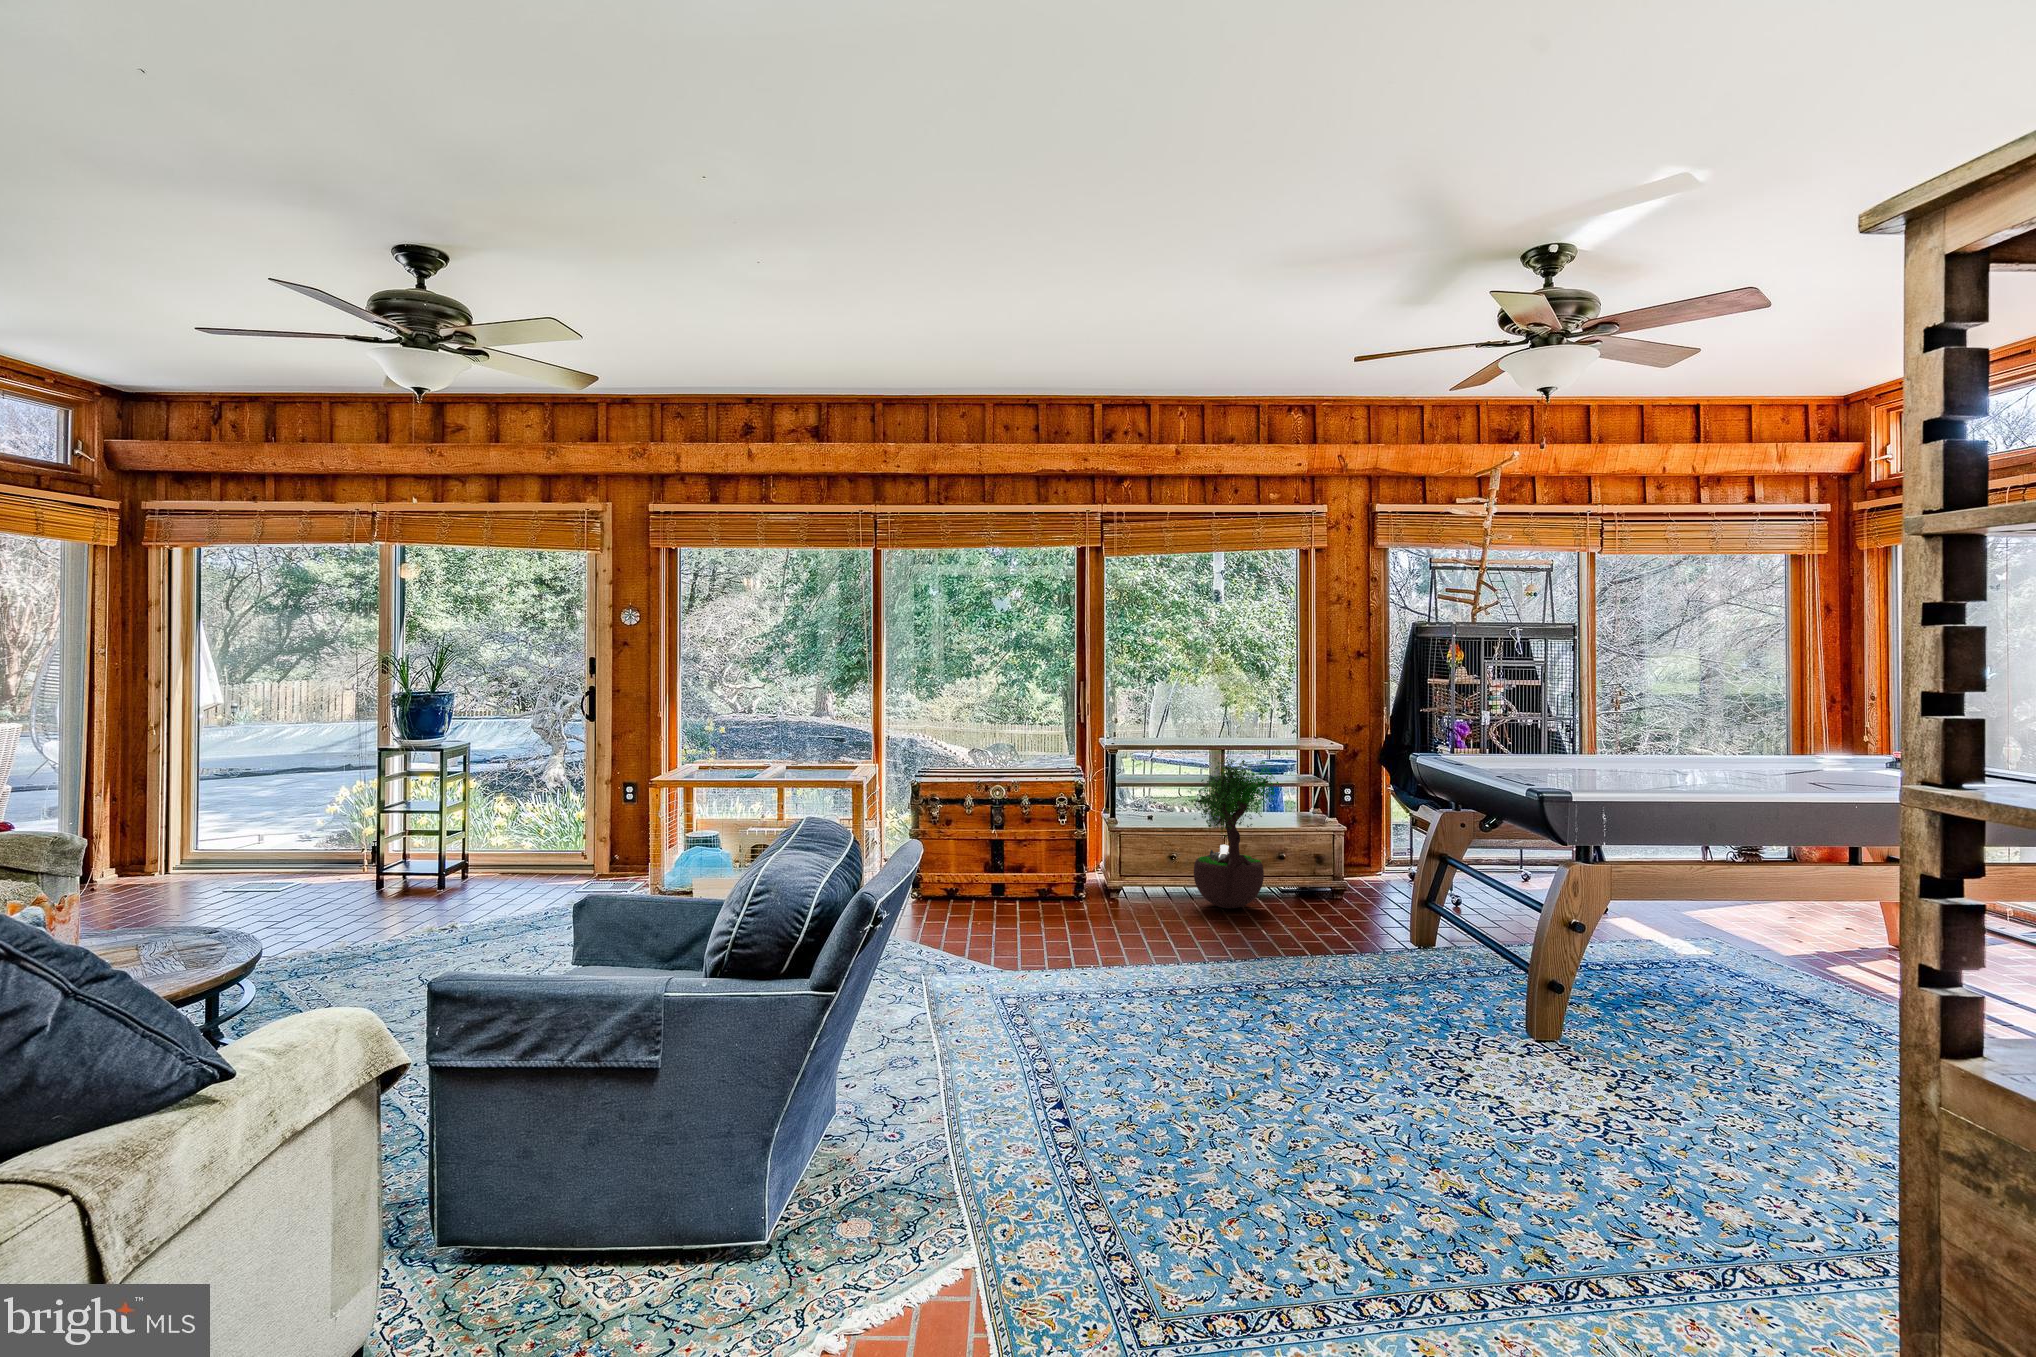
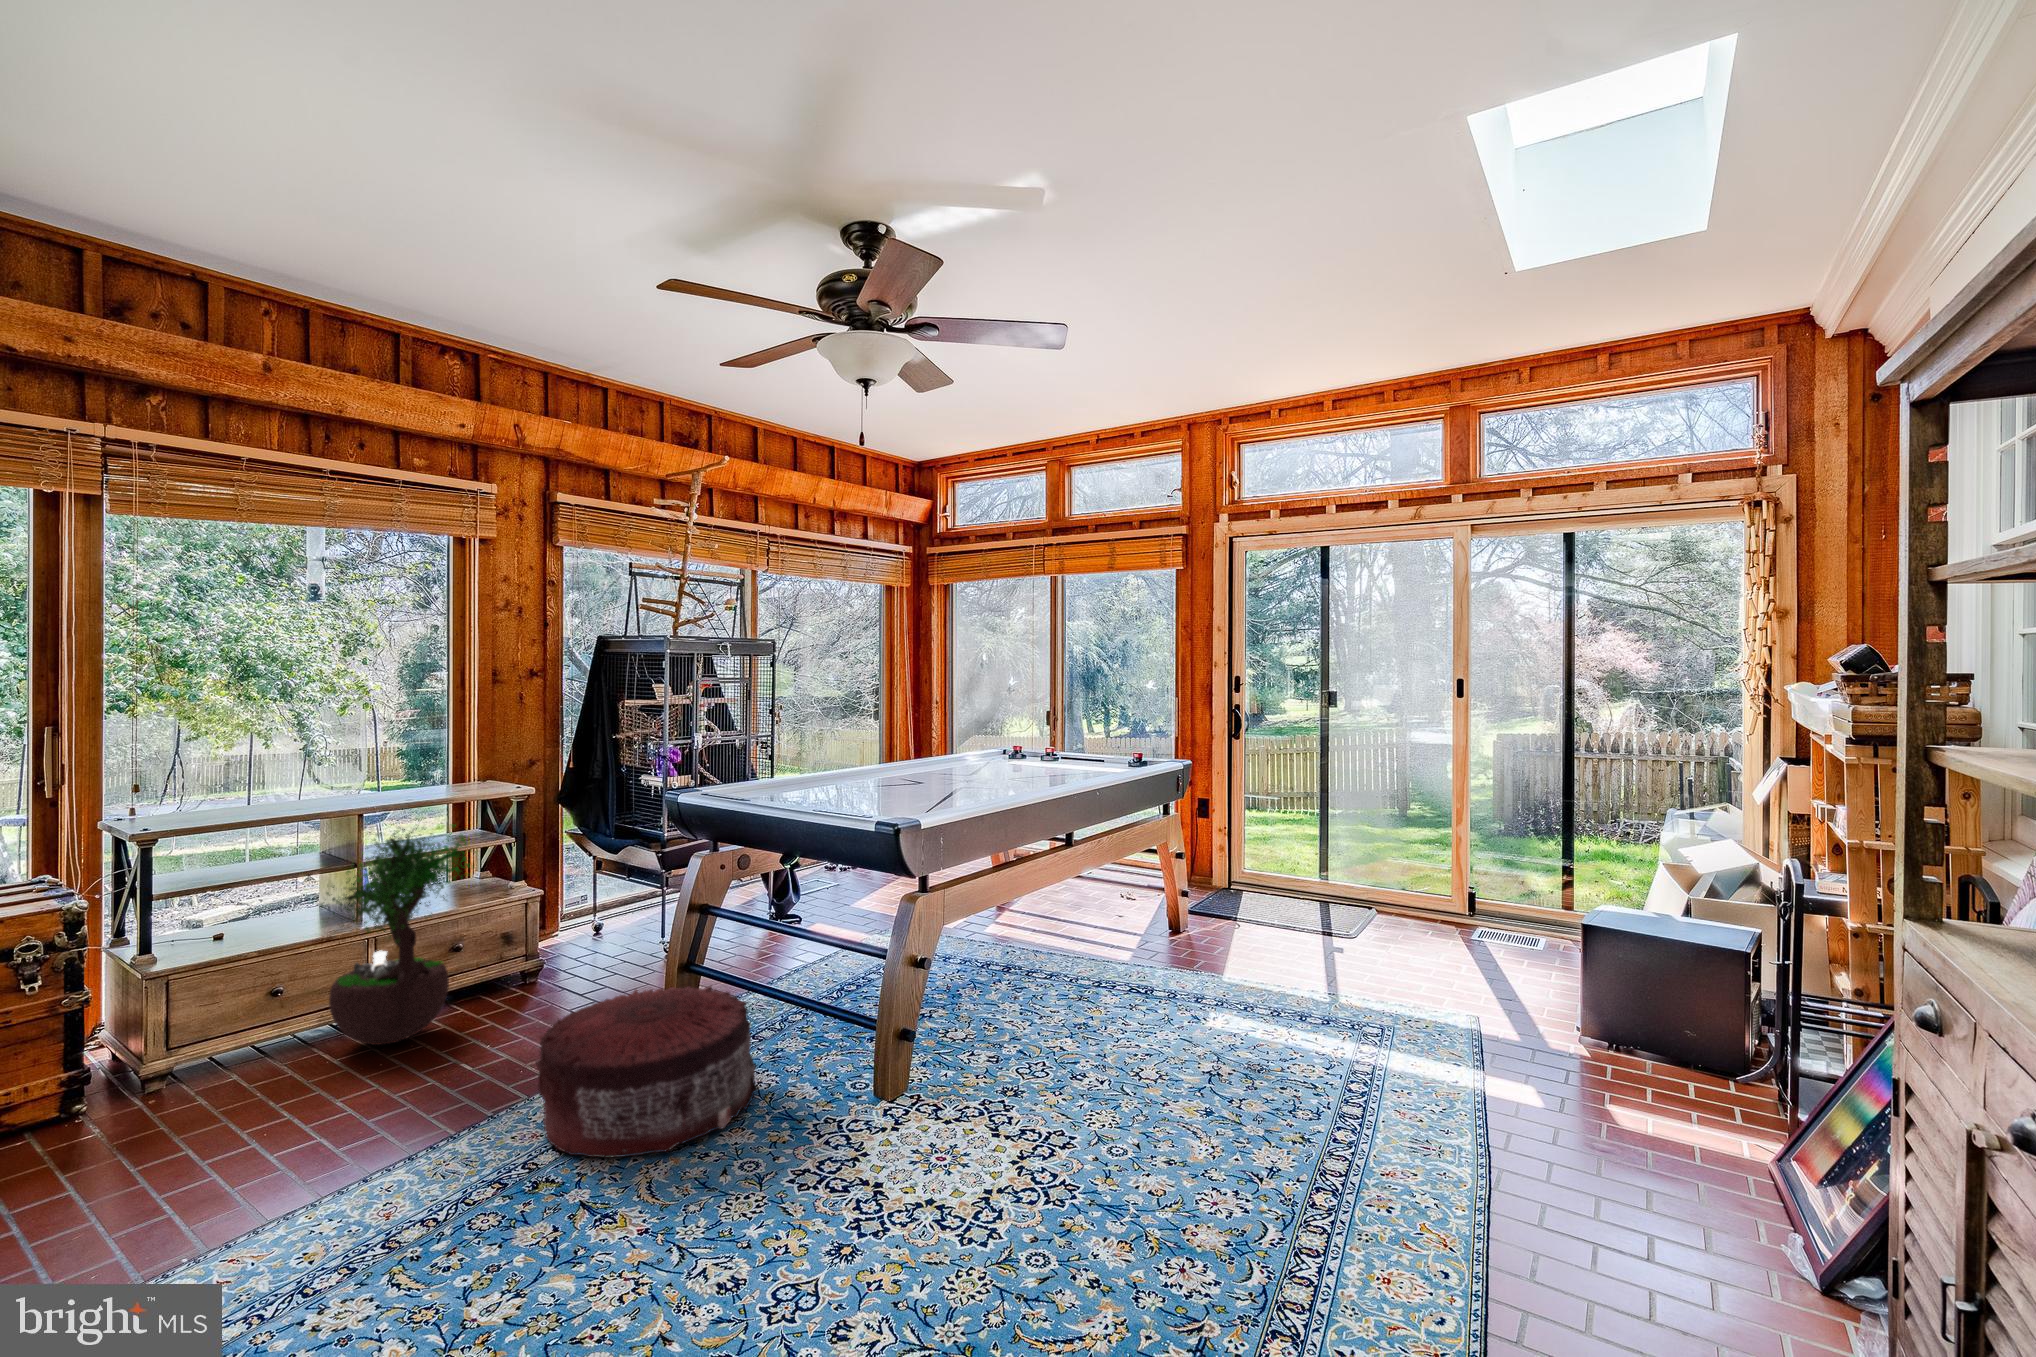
pouf: none [1274,897,1436,1008] -> present [536,986,759,1158]

